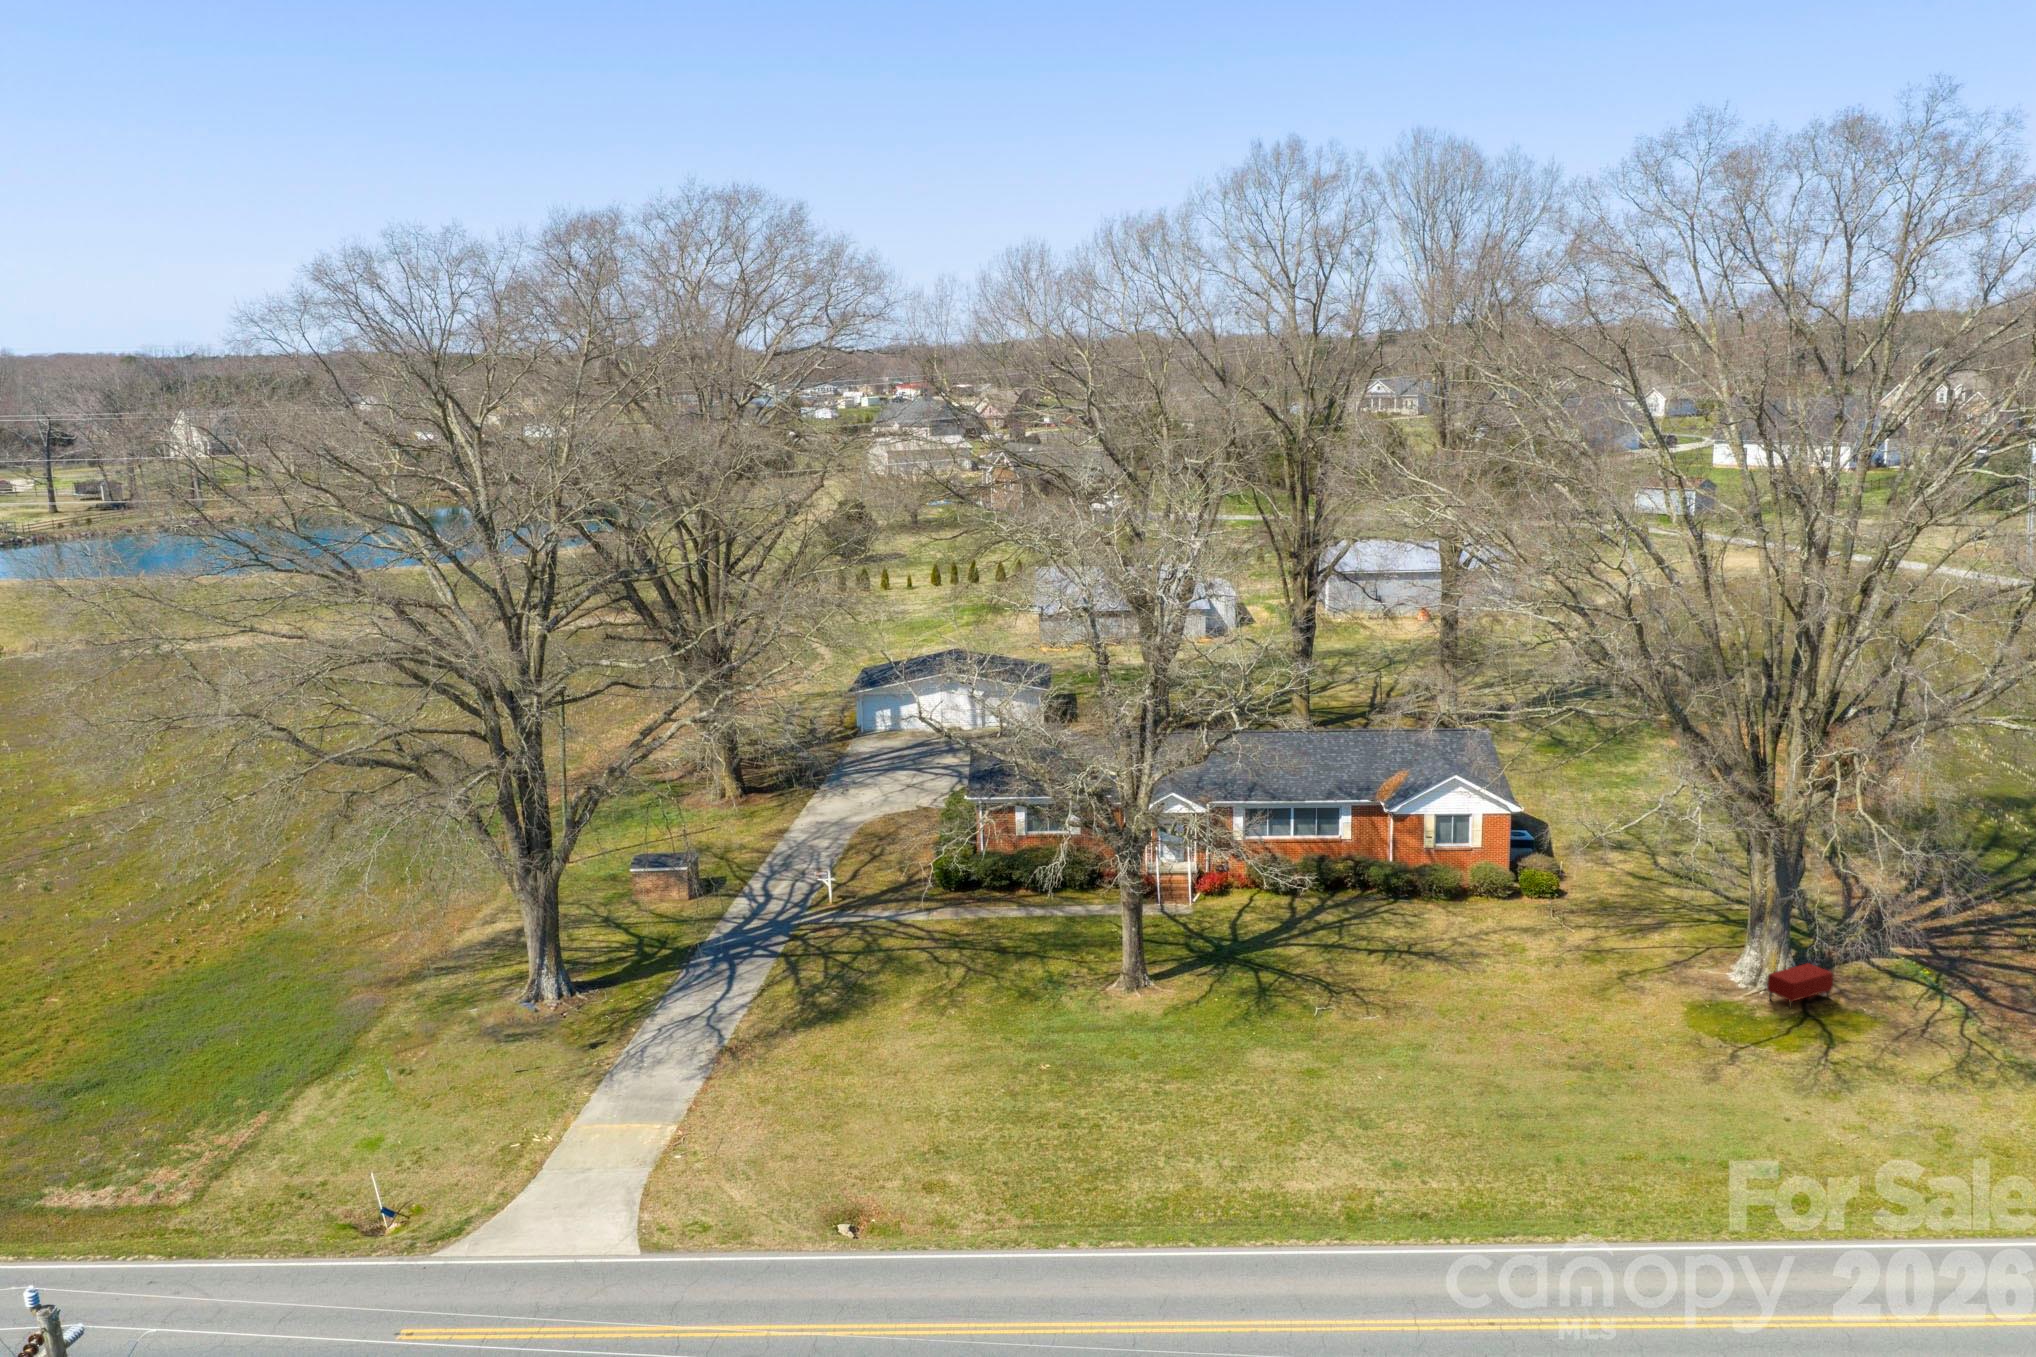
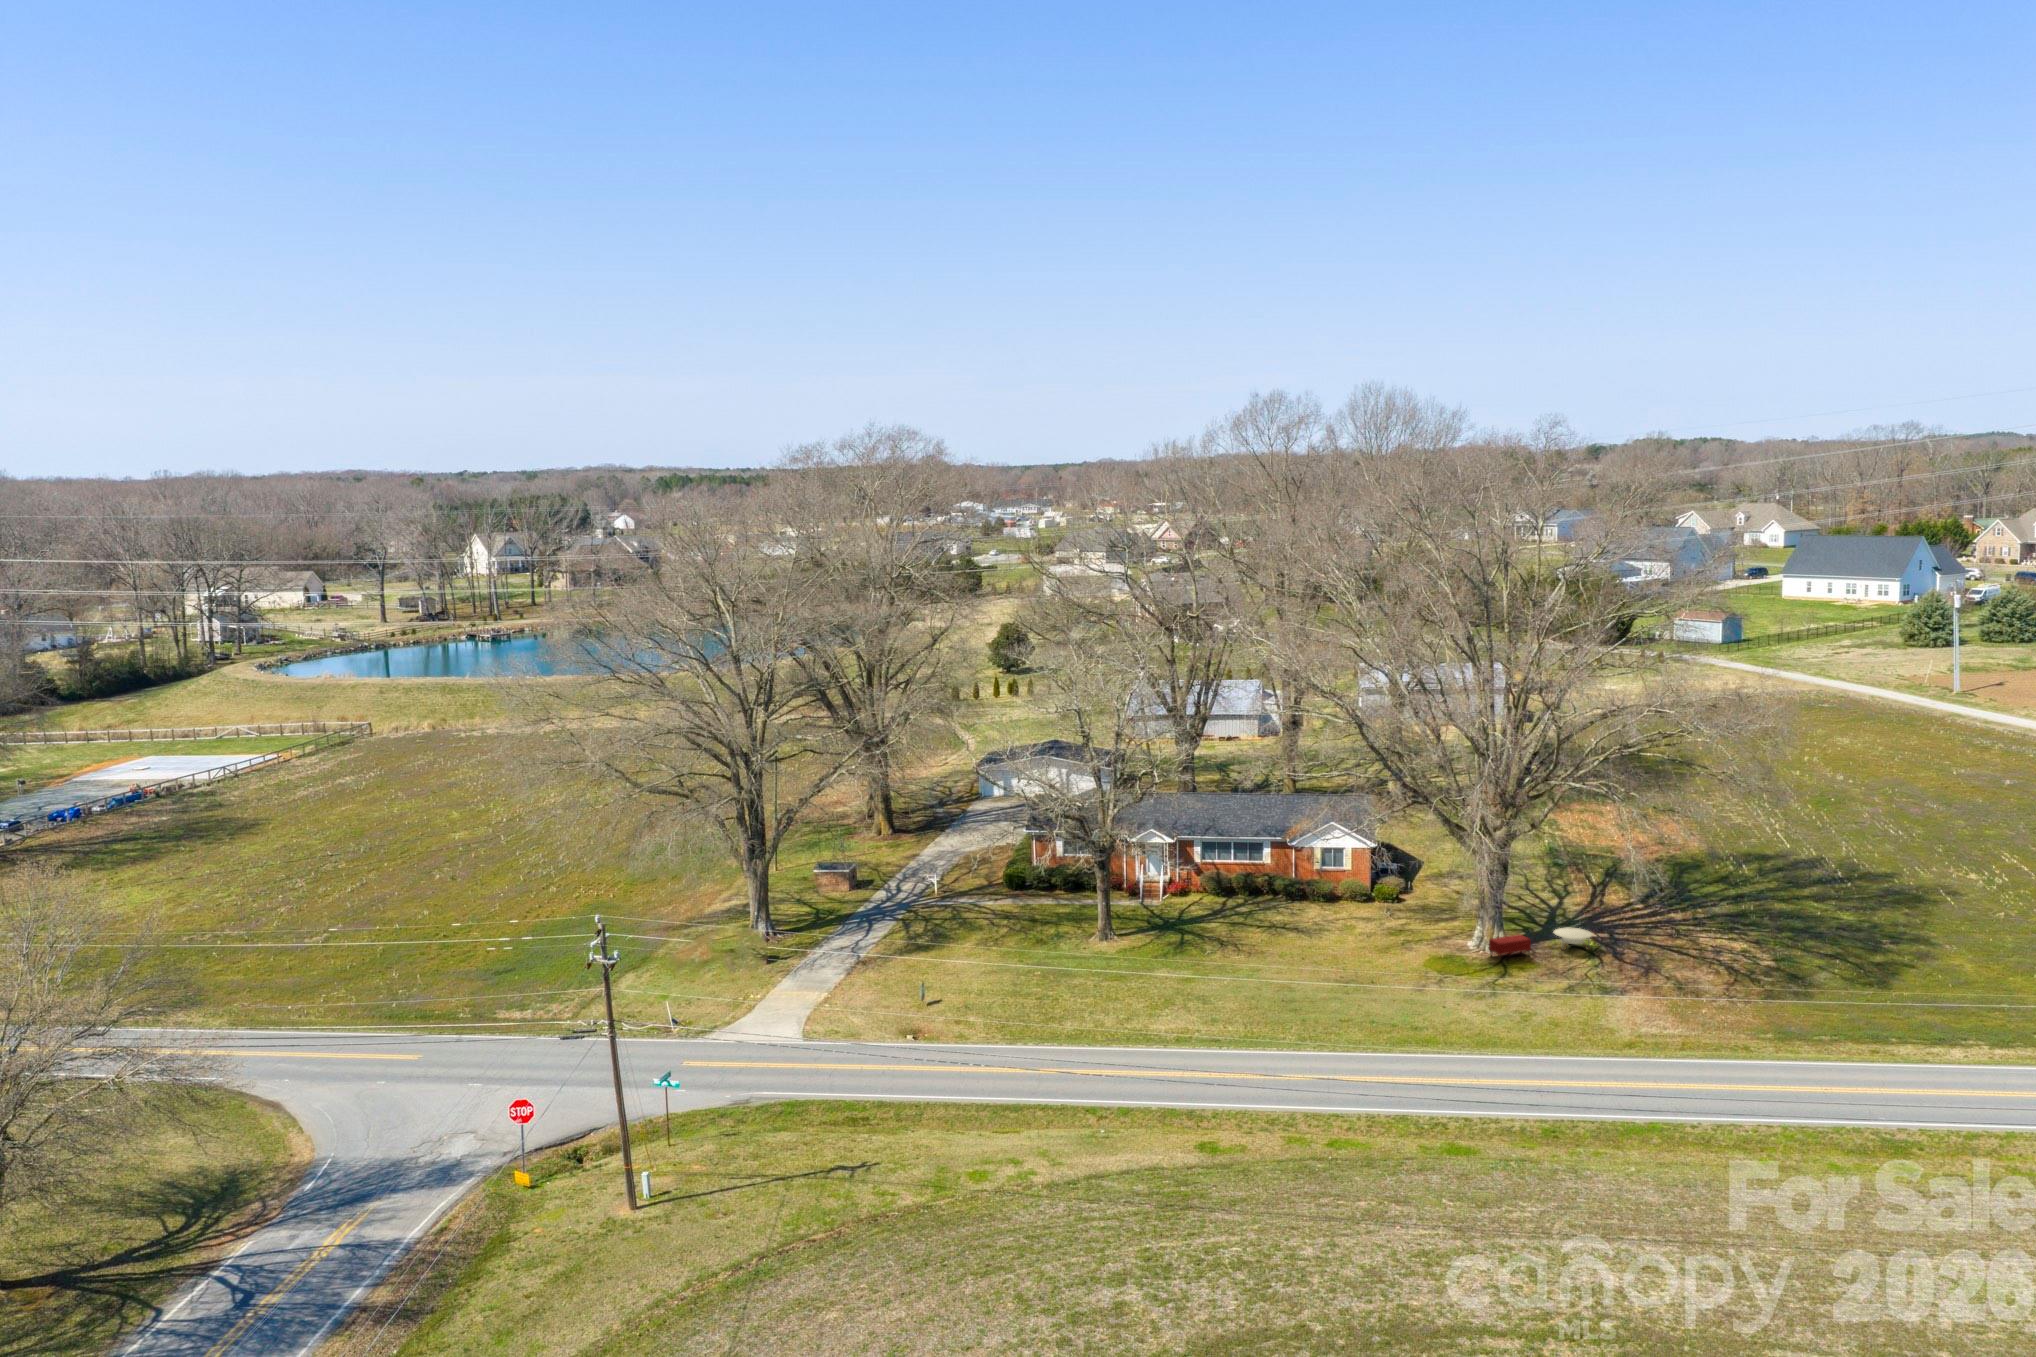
round table: none [1849,946,1916,986] -> present [1553,928,1592,951]

